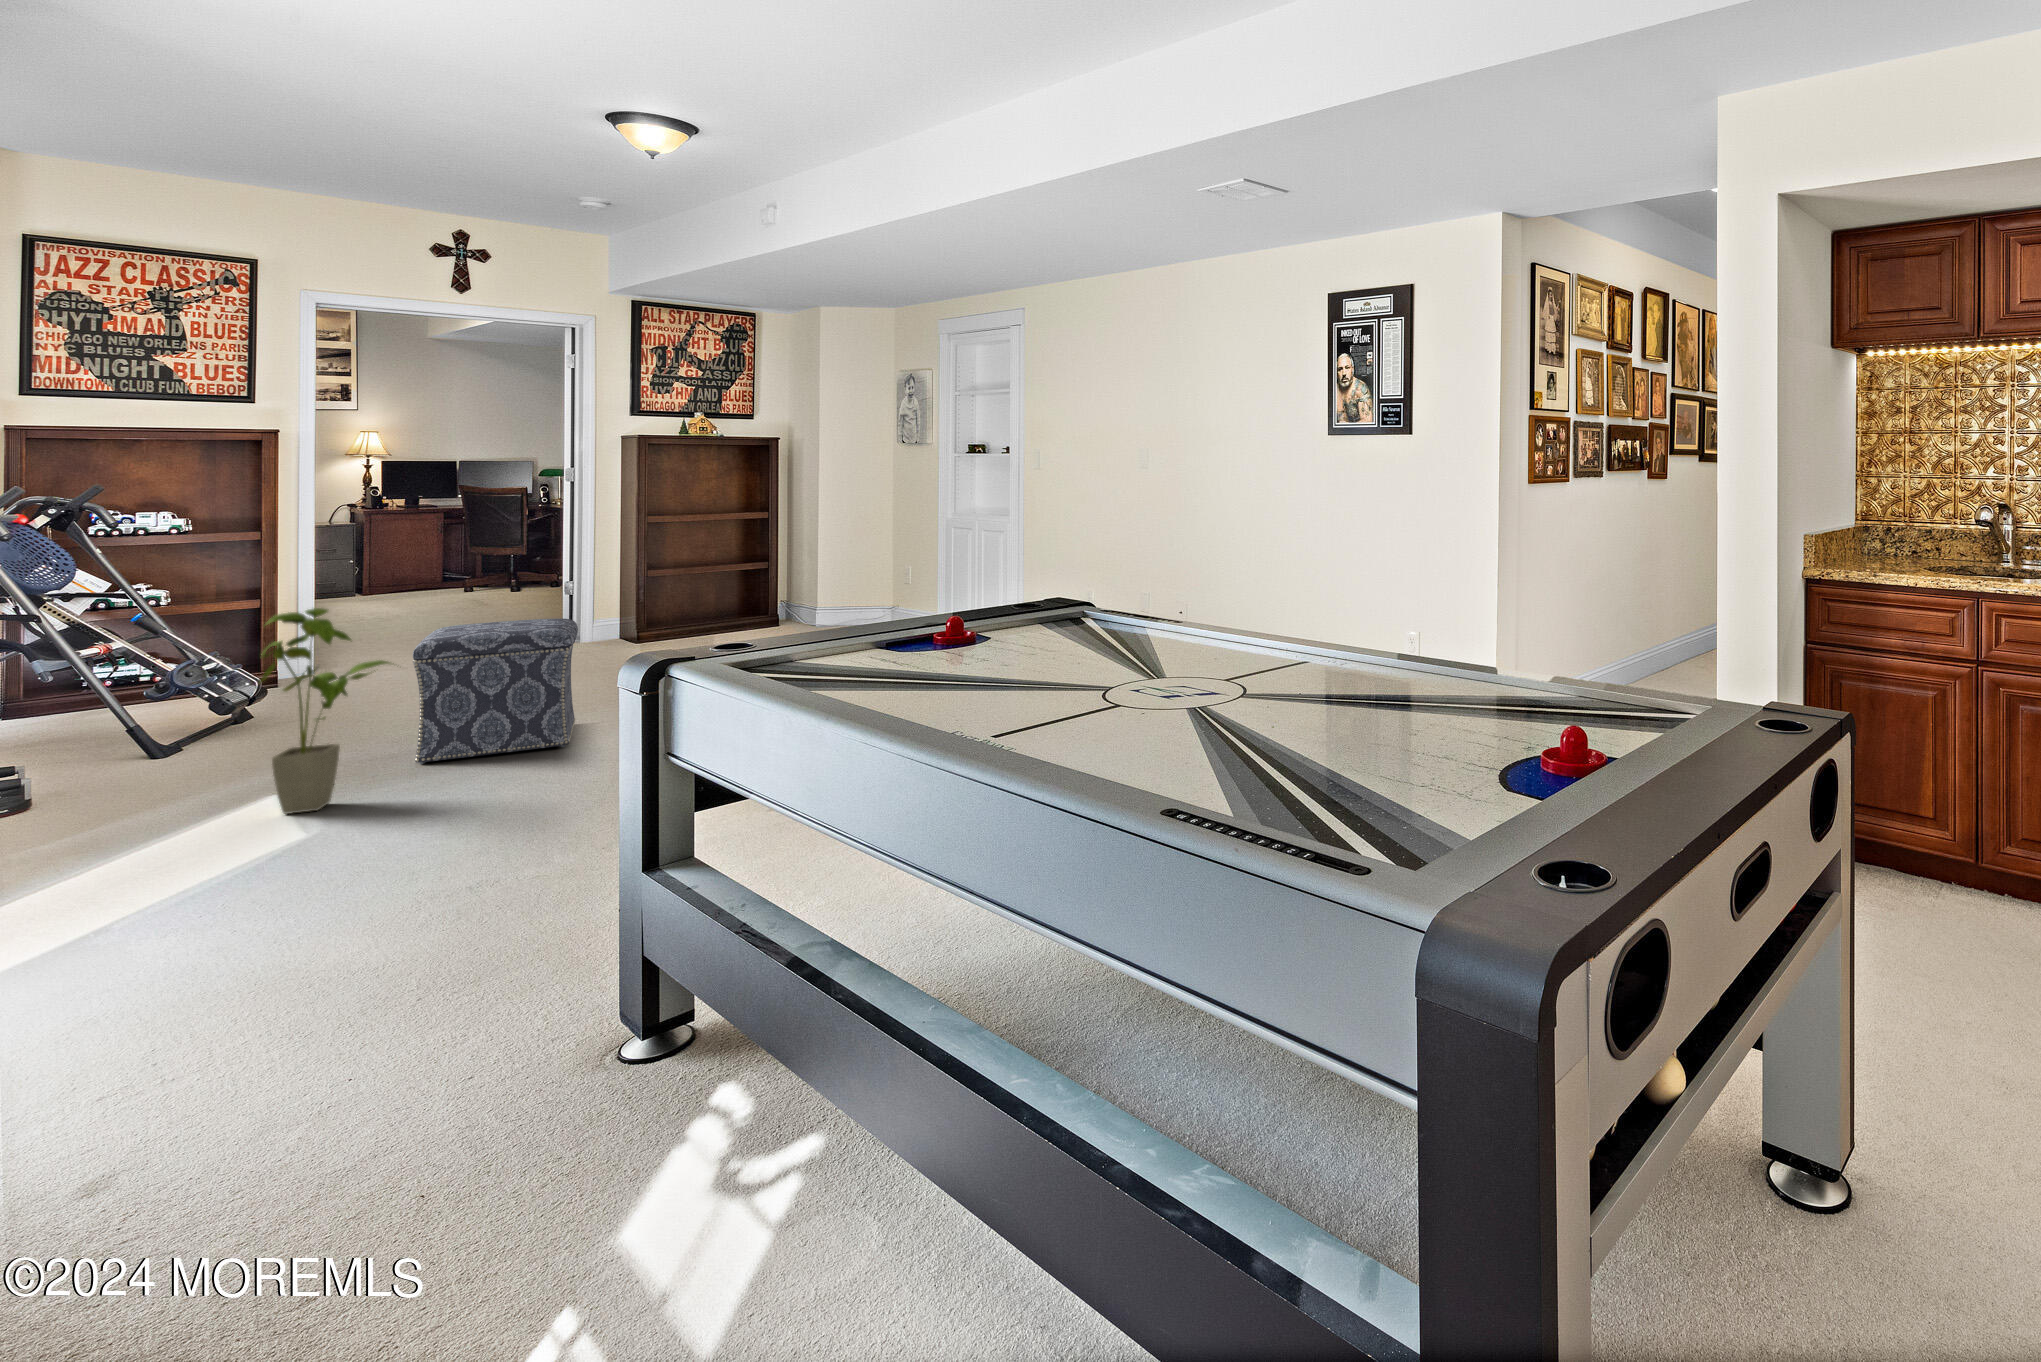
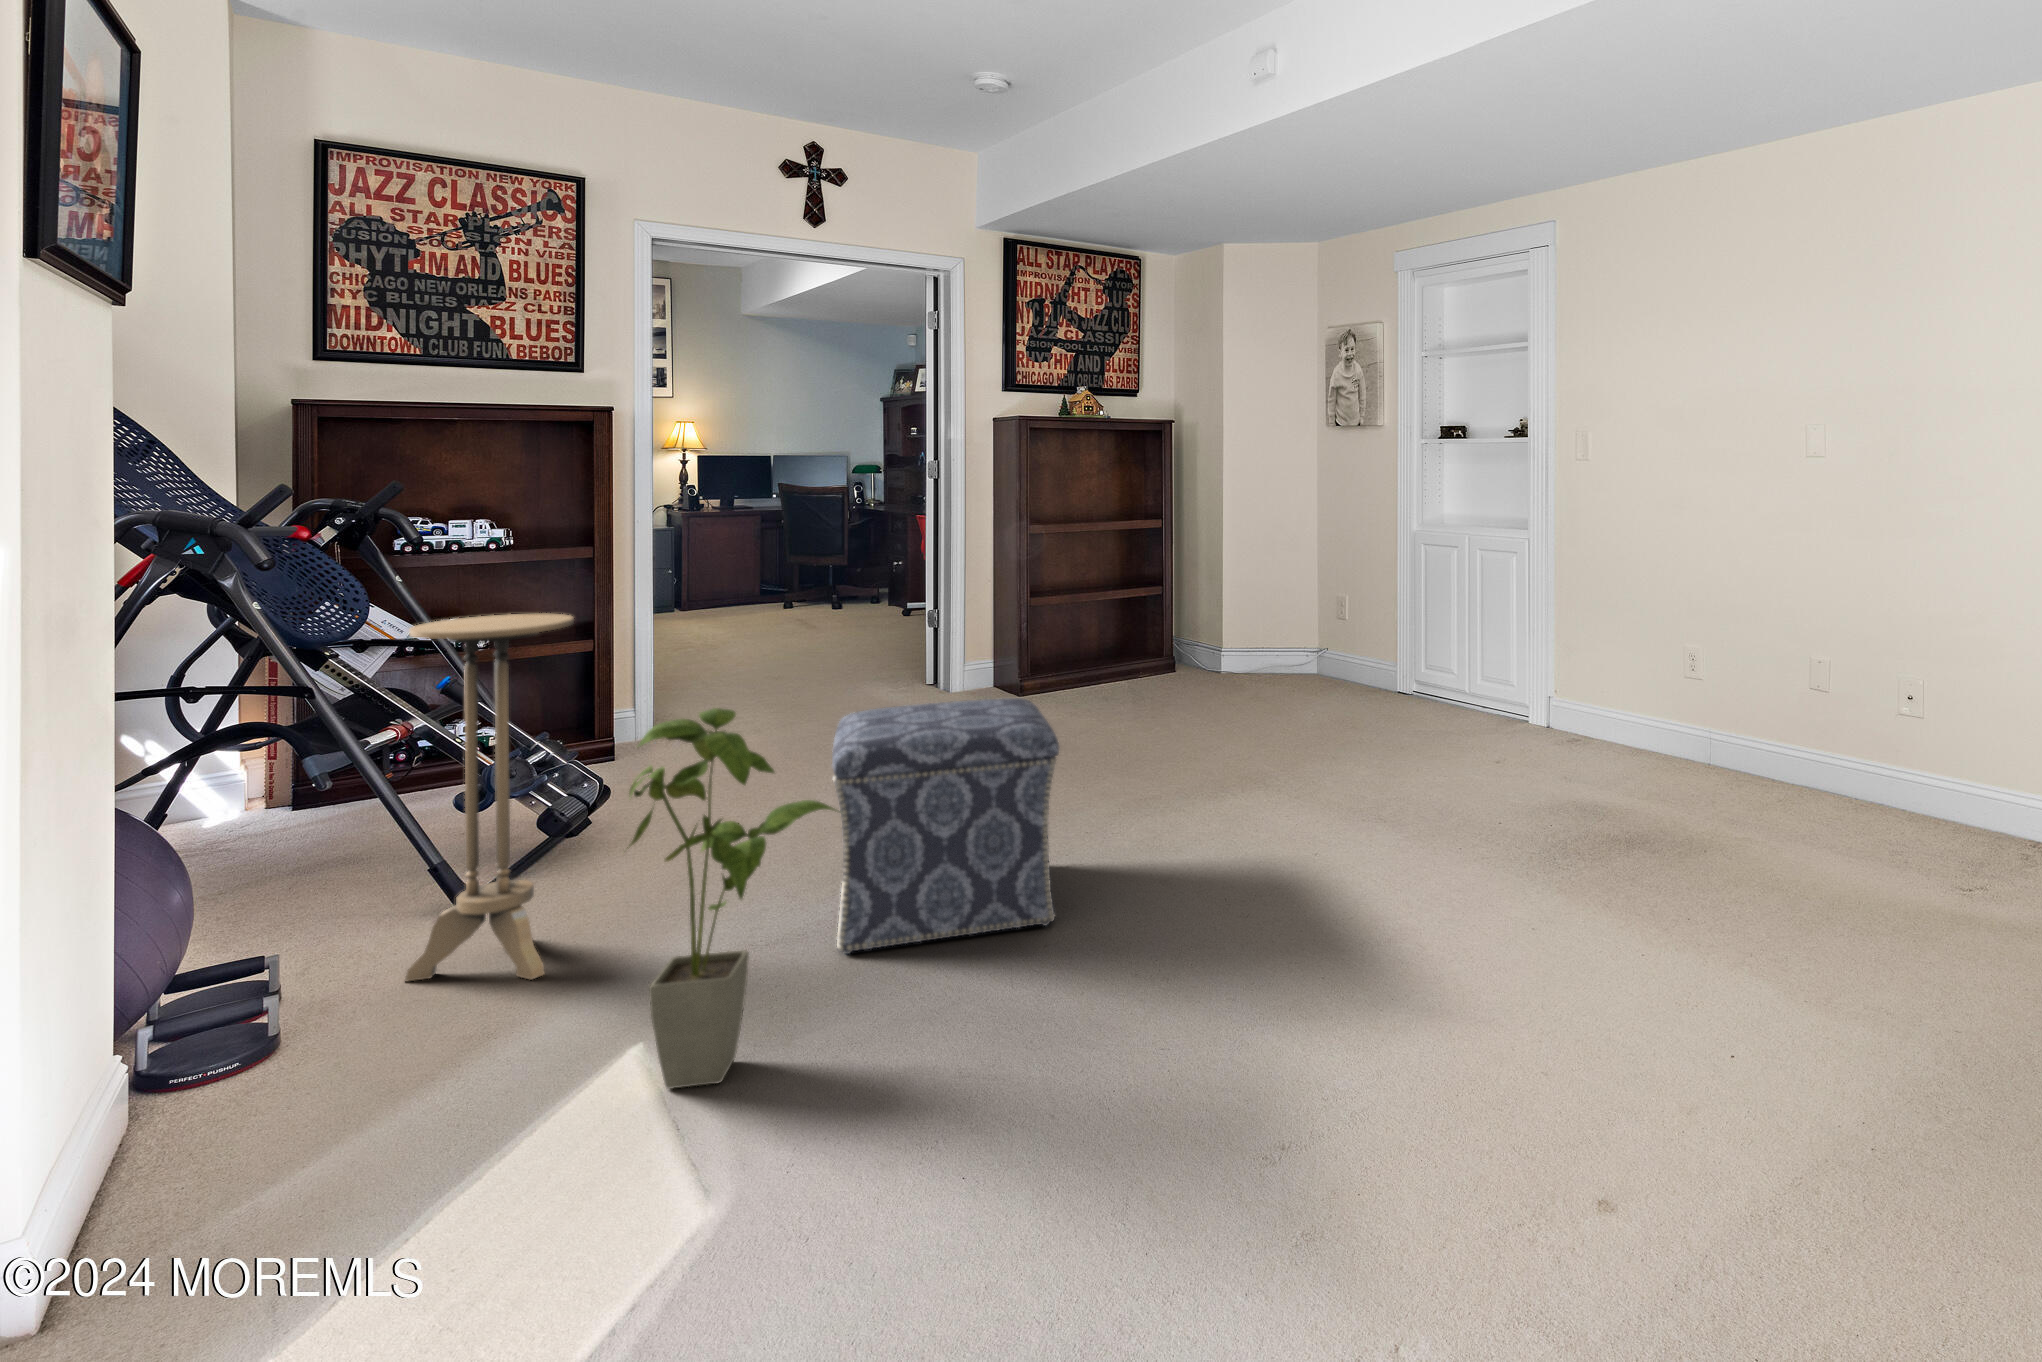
side table: none [109,566,232,788] -> present [405,614,574,981]

